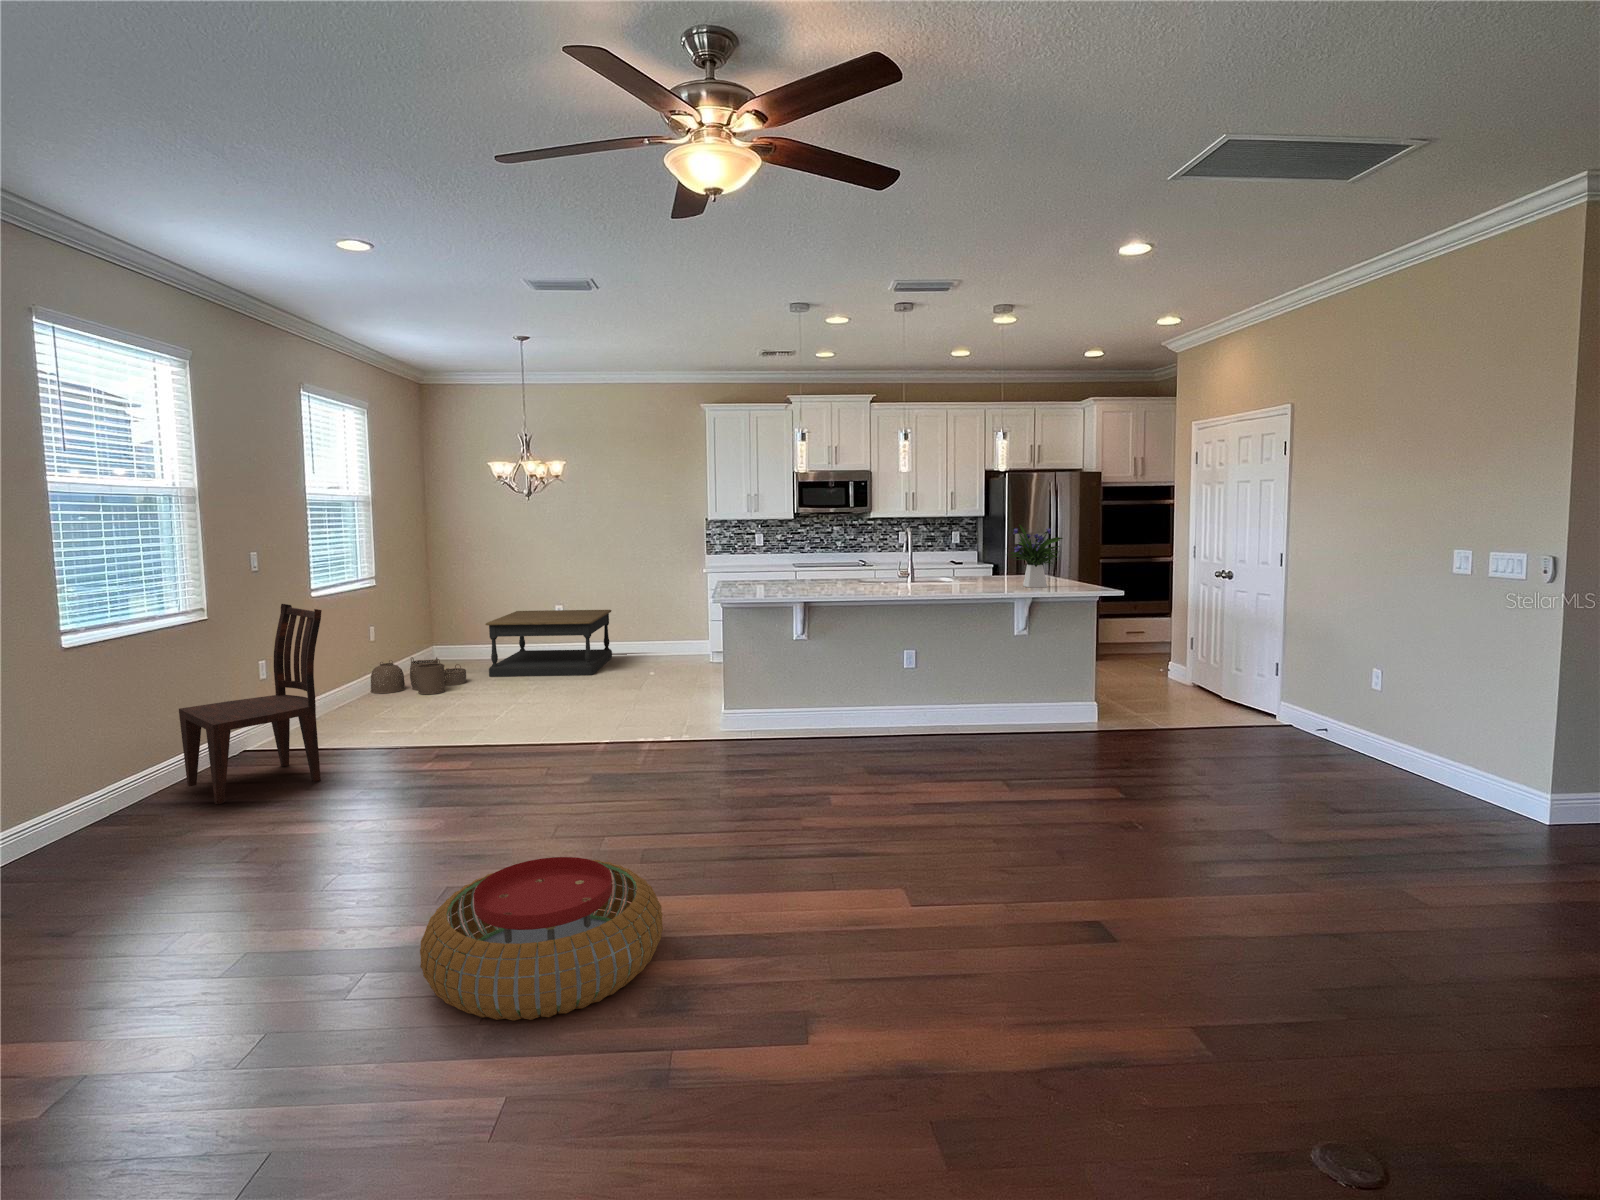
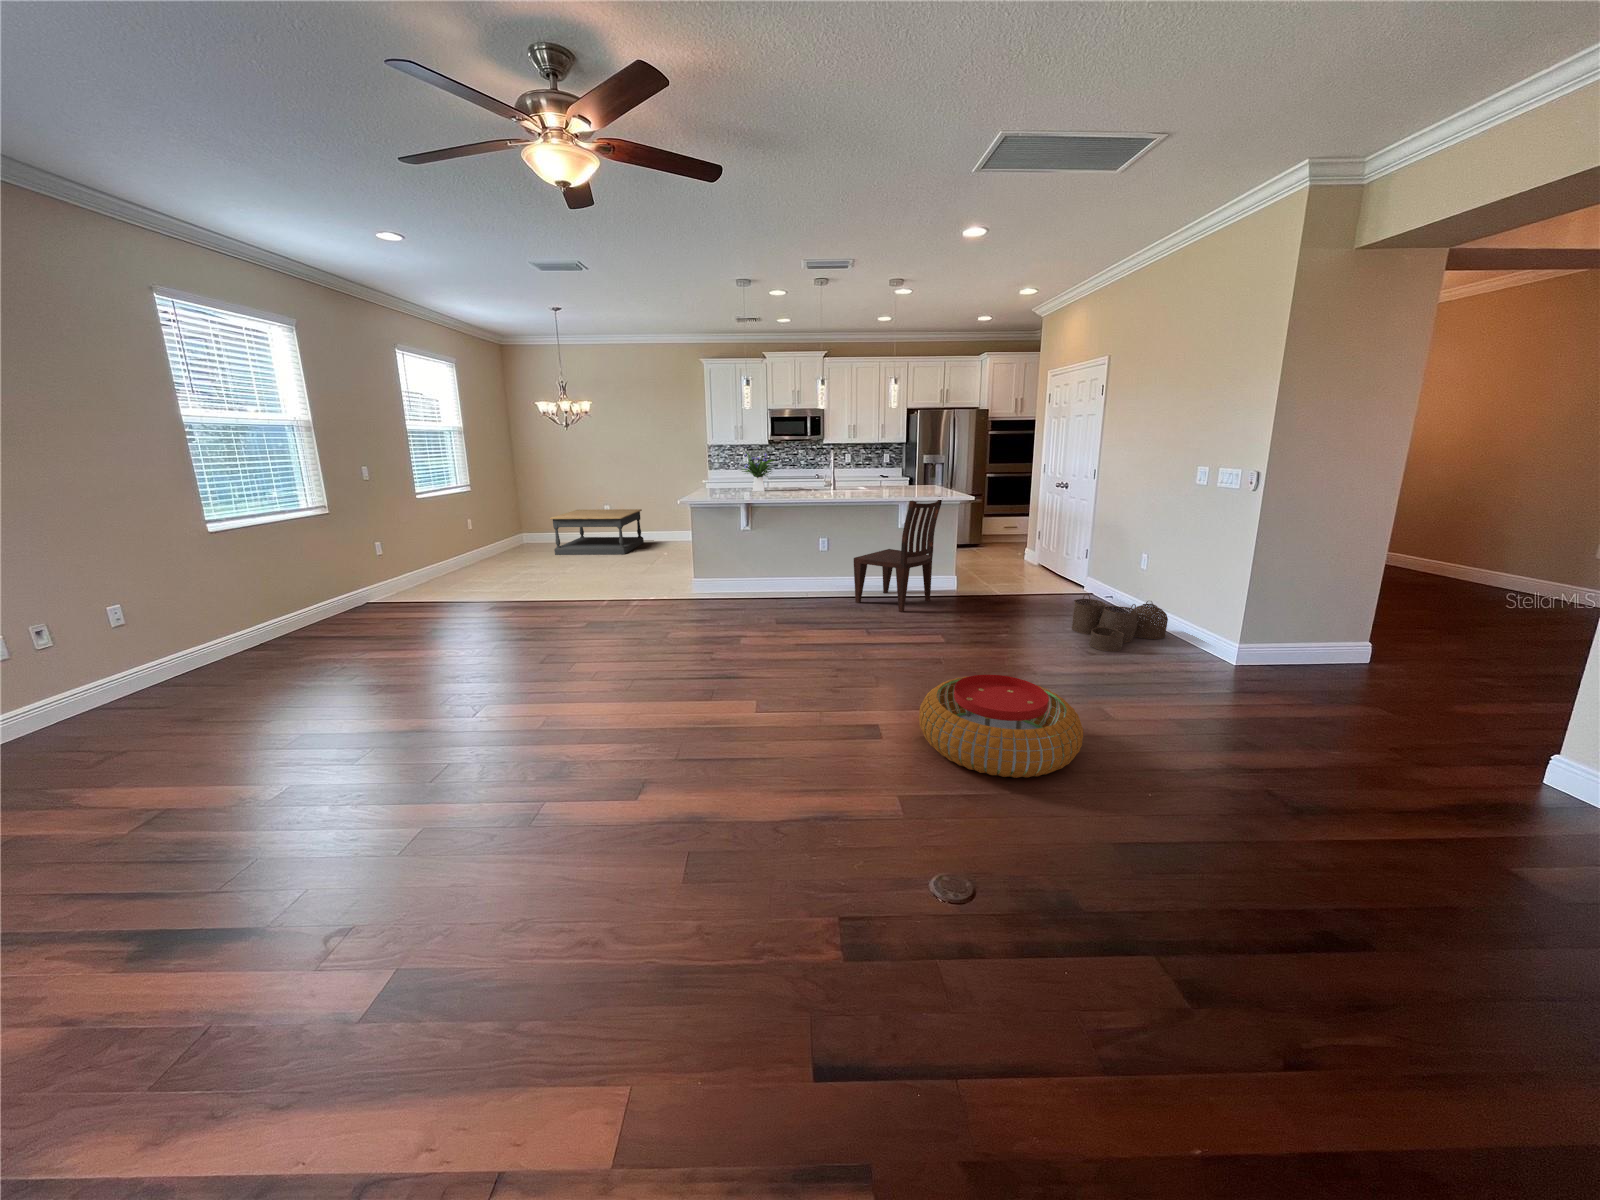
flower arrangement: present [1011,524,1063,587] -> present [742,452,775,491]
dining chair: present [179,604,322,805] -> present [854,496,942,612]
woven basket: present [370,657,466,694] -> present [1072,594,1168,652]
pouf: present [420,857,663,1021] -> present [919,675,1083,778]

